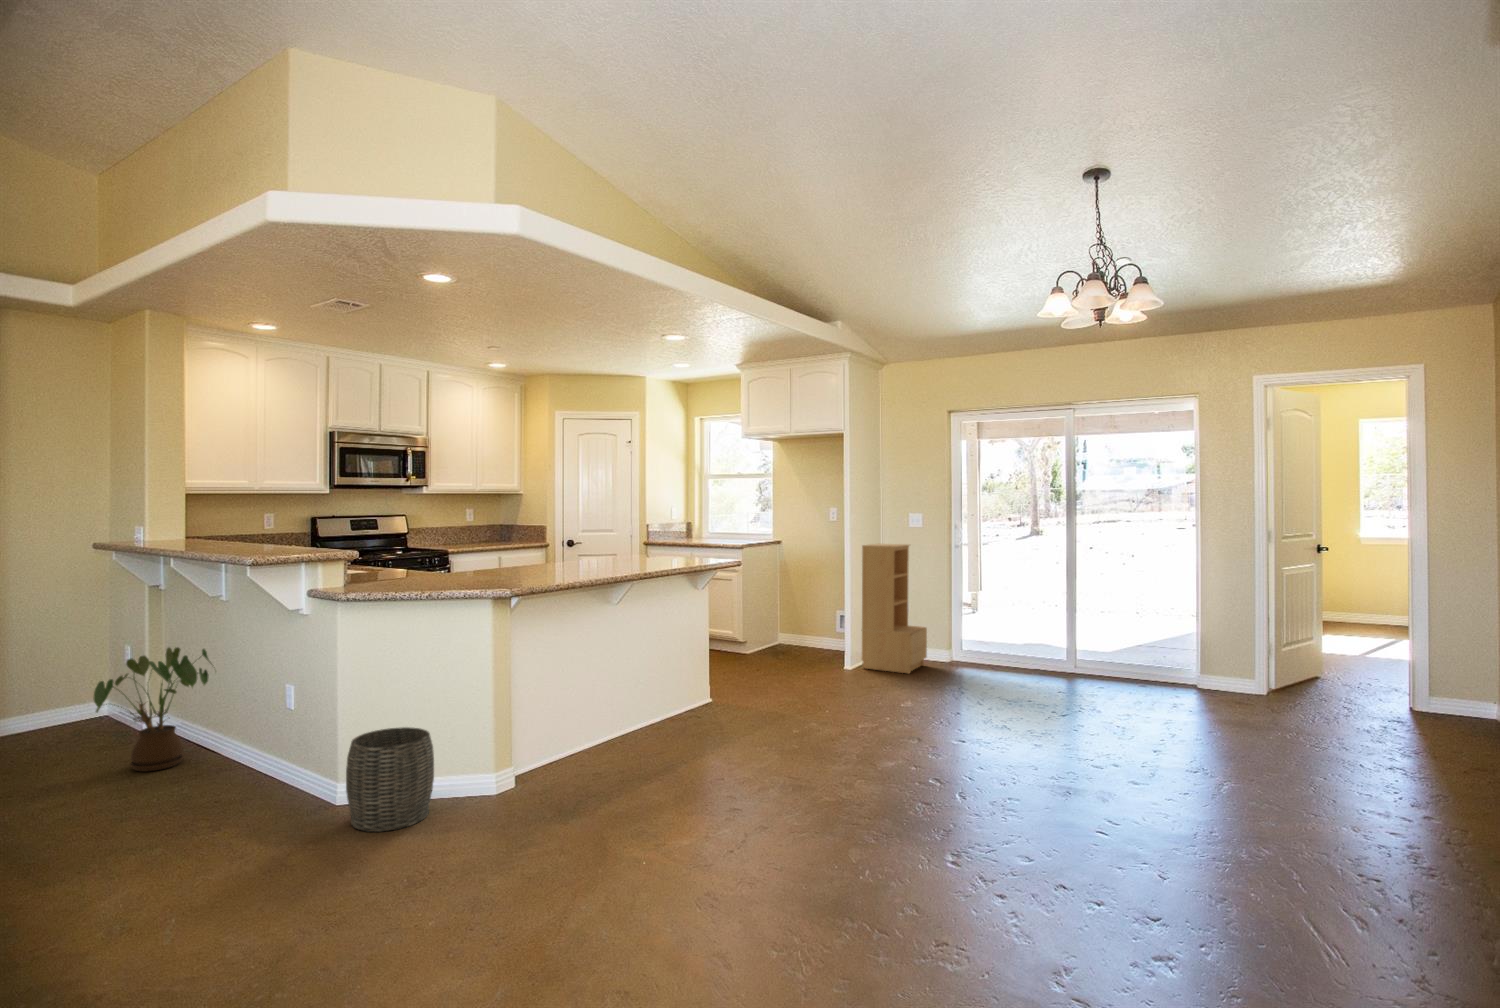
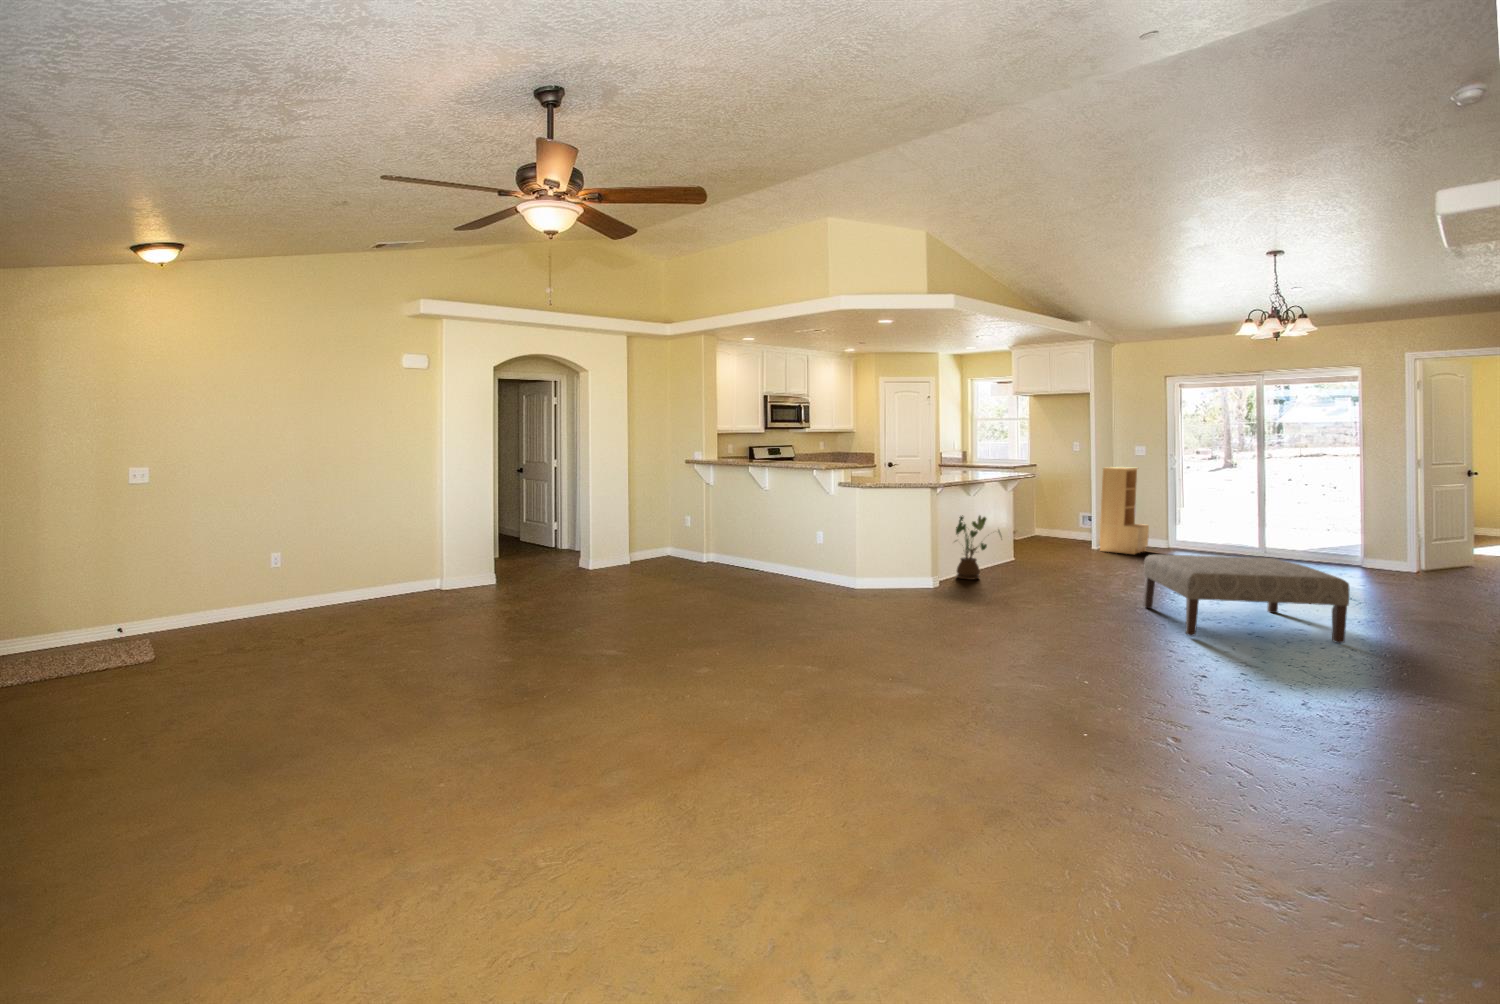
house plant: present [93,647,215,771] -> present [956,515,1001,580]
woven basket: present [346,727,434,832] -> none [844,549,883,593]
ottoman: none [916,728,1314,961] -> present [1144,555,1349,643]

